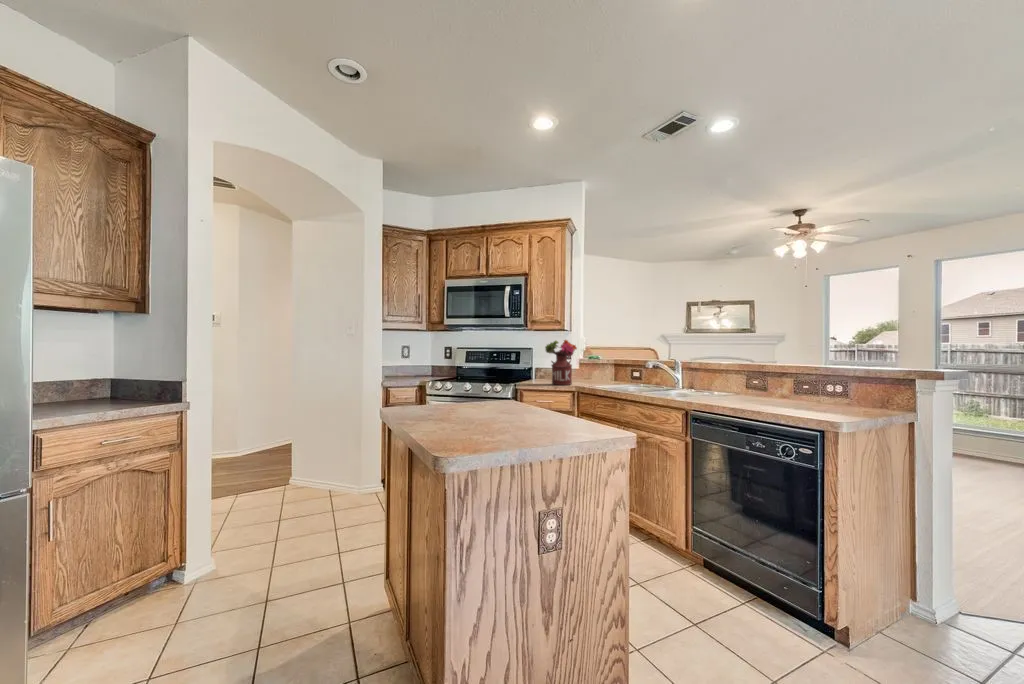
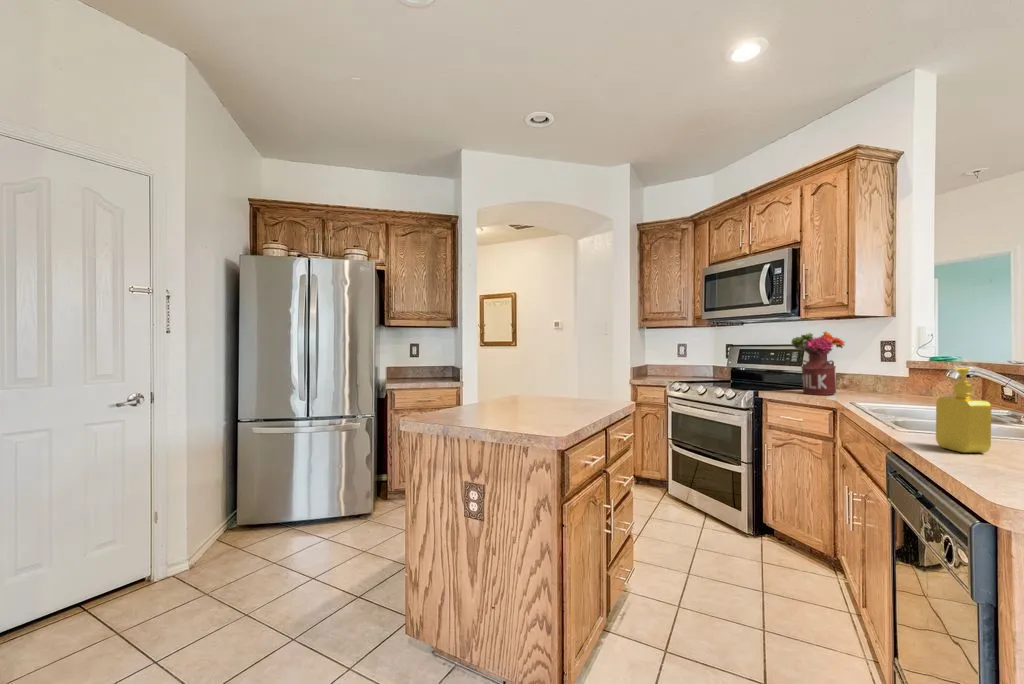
soap dispenser: none [727,360,750,406] -> present [936,368,991,453]

